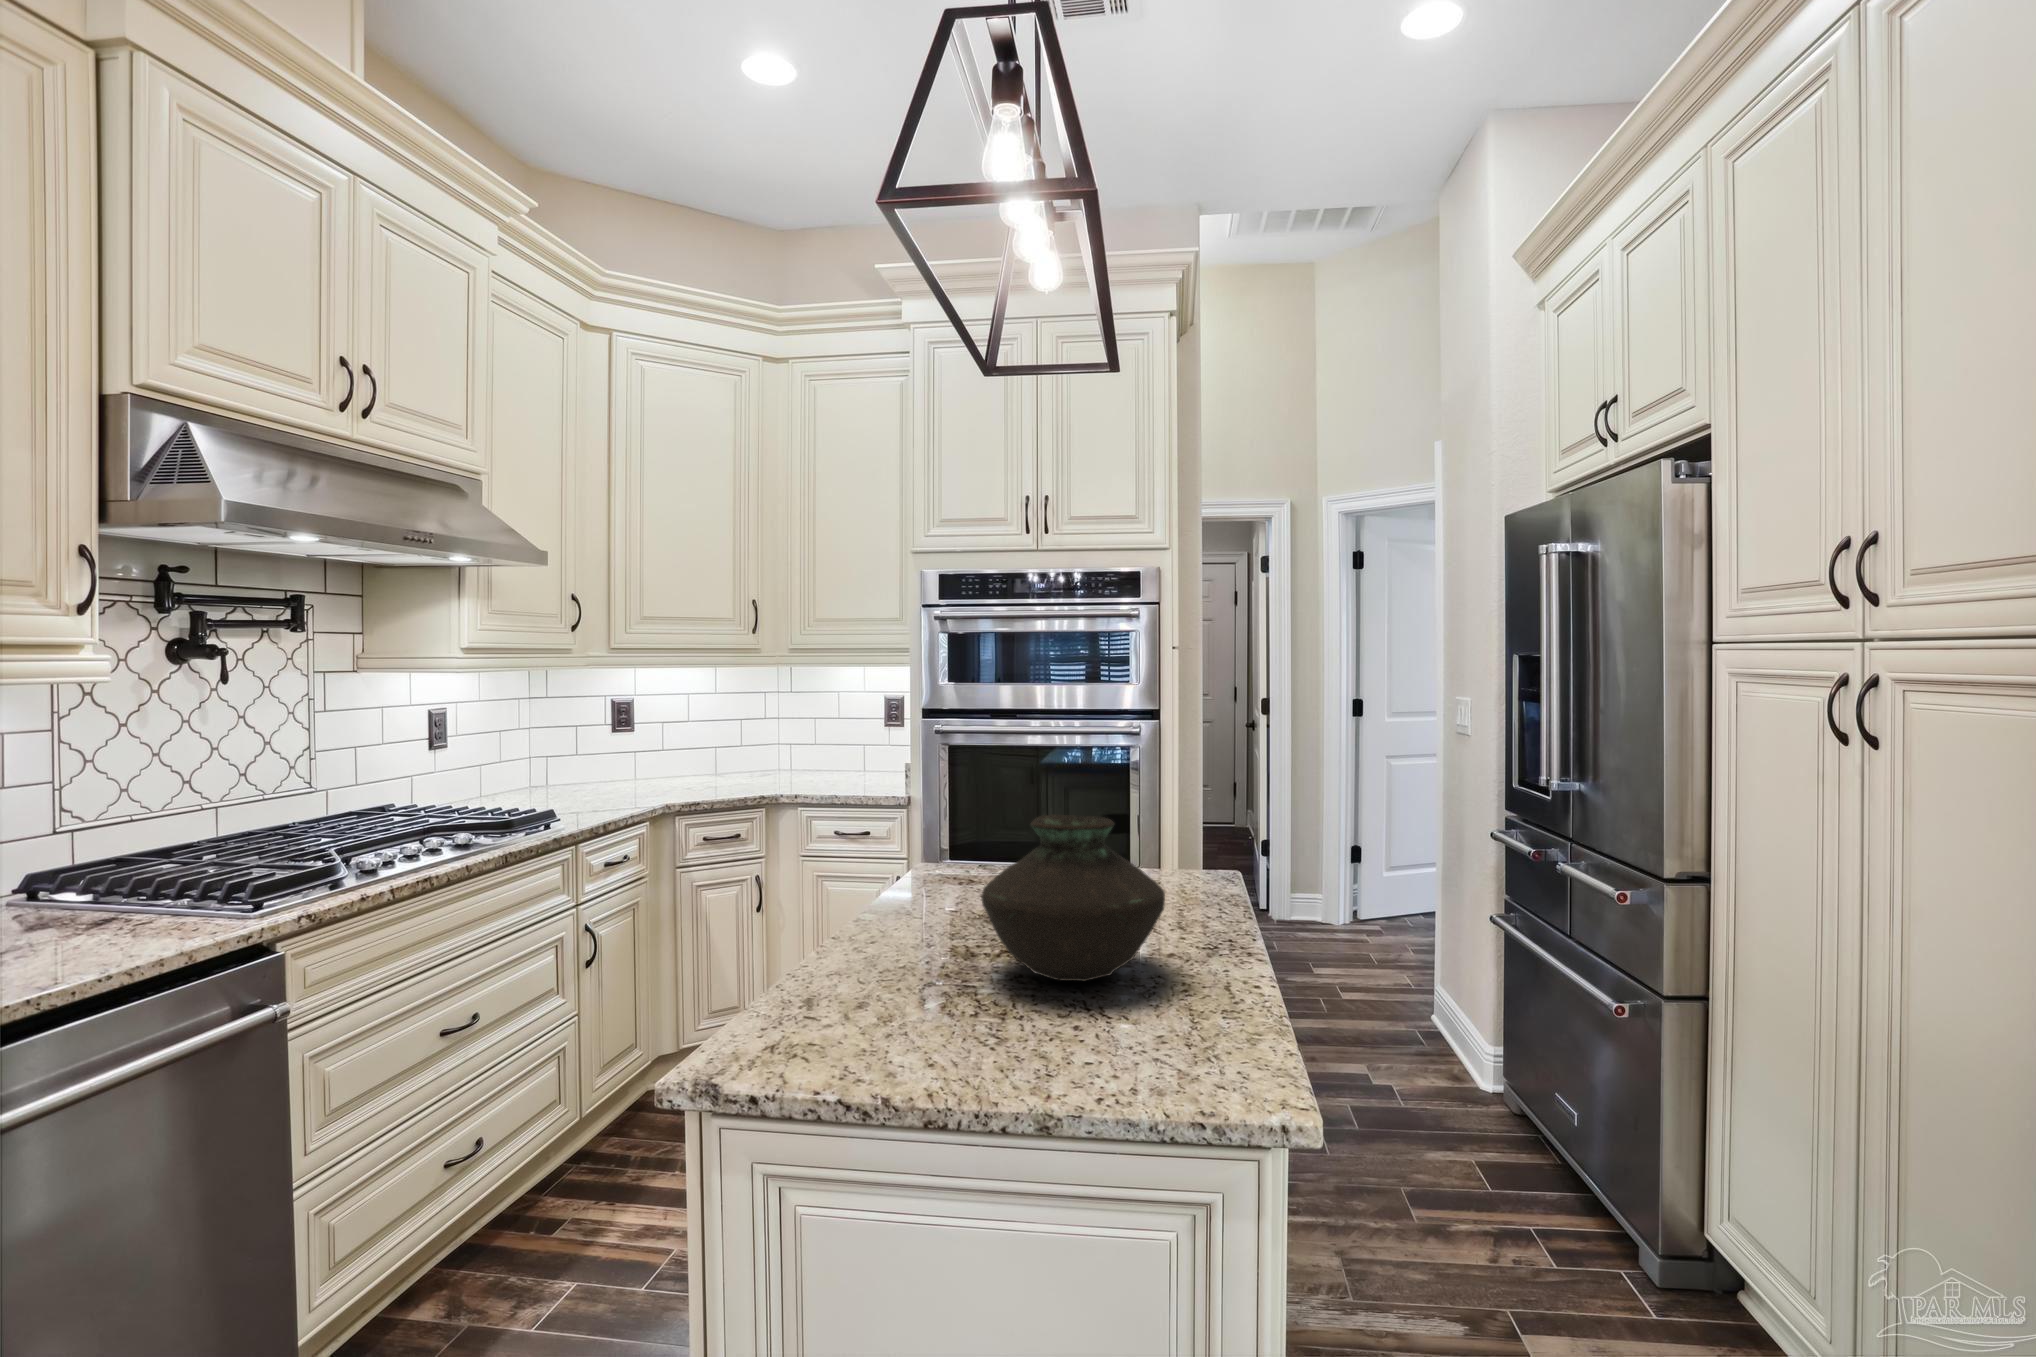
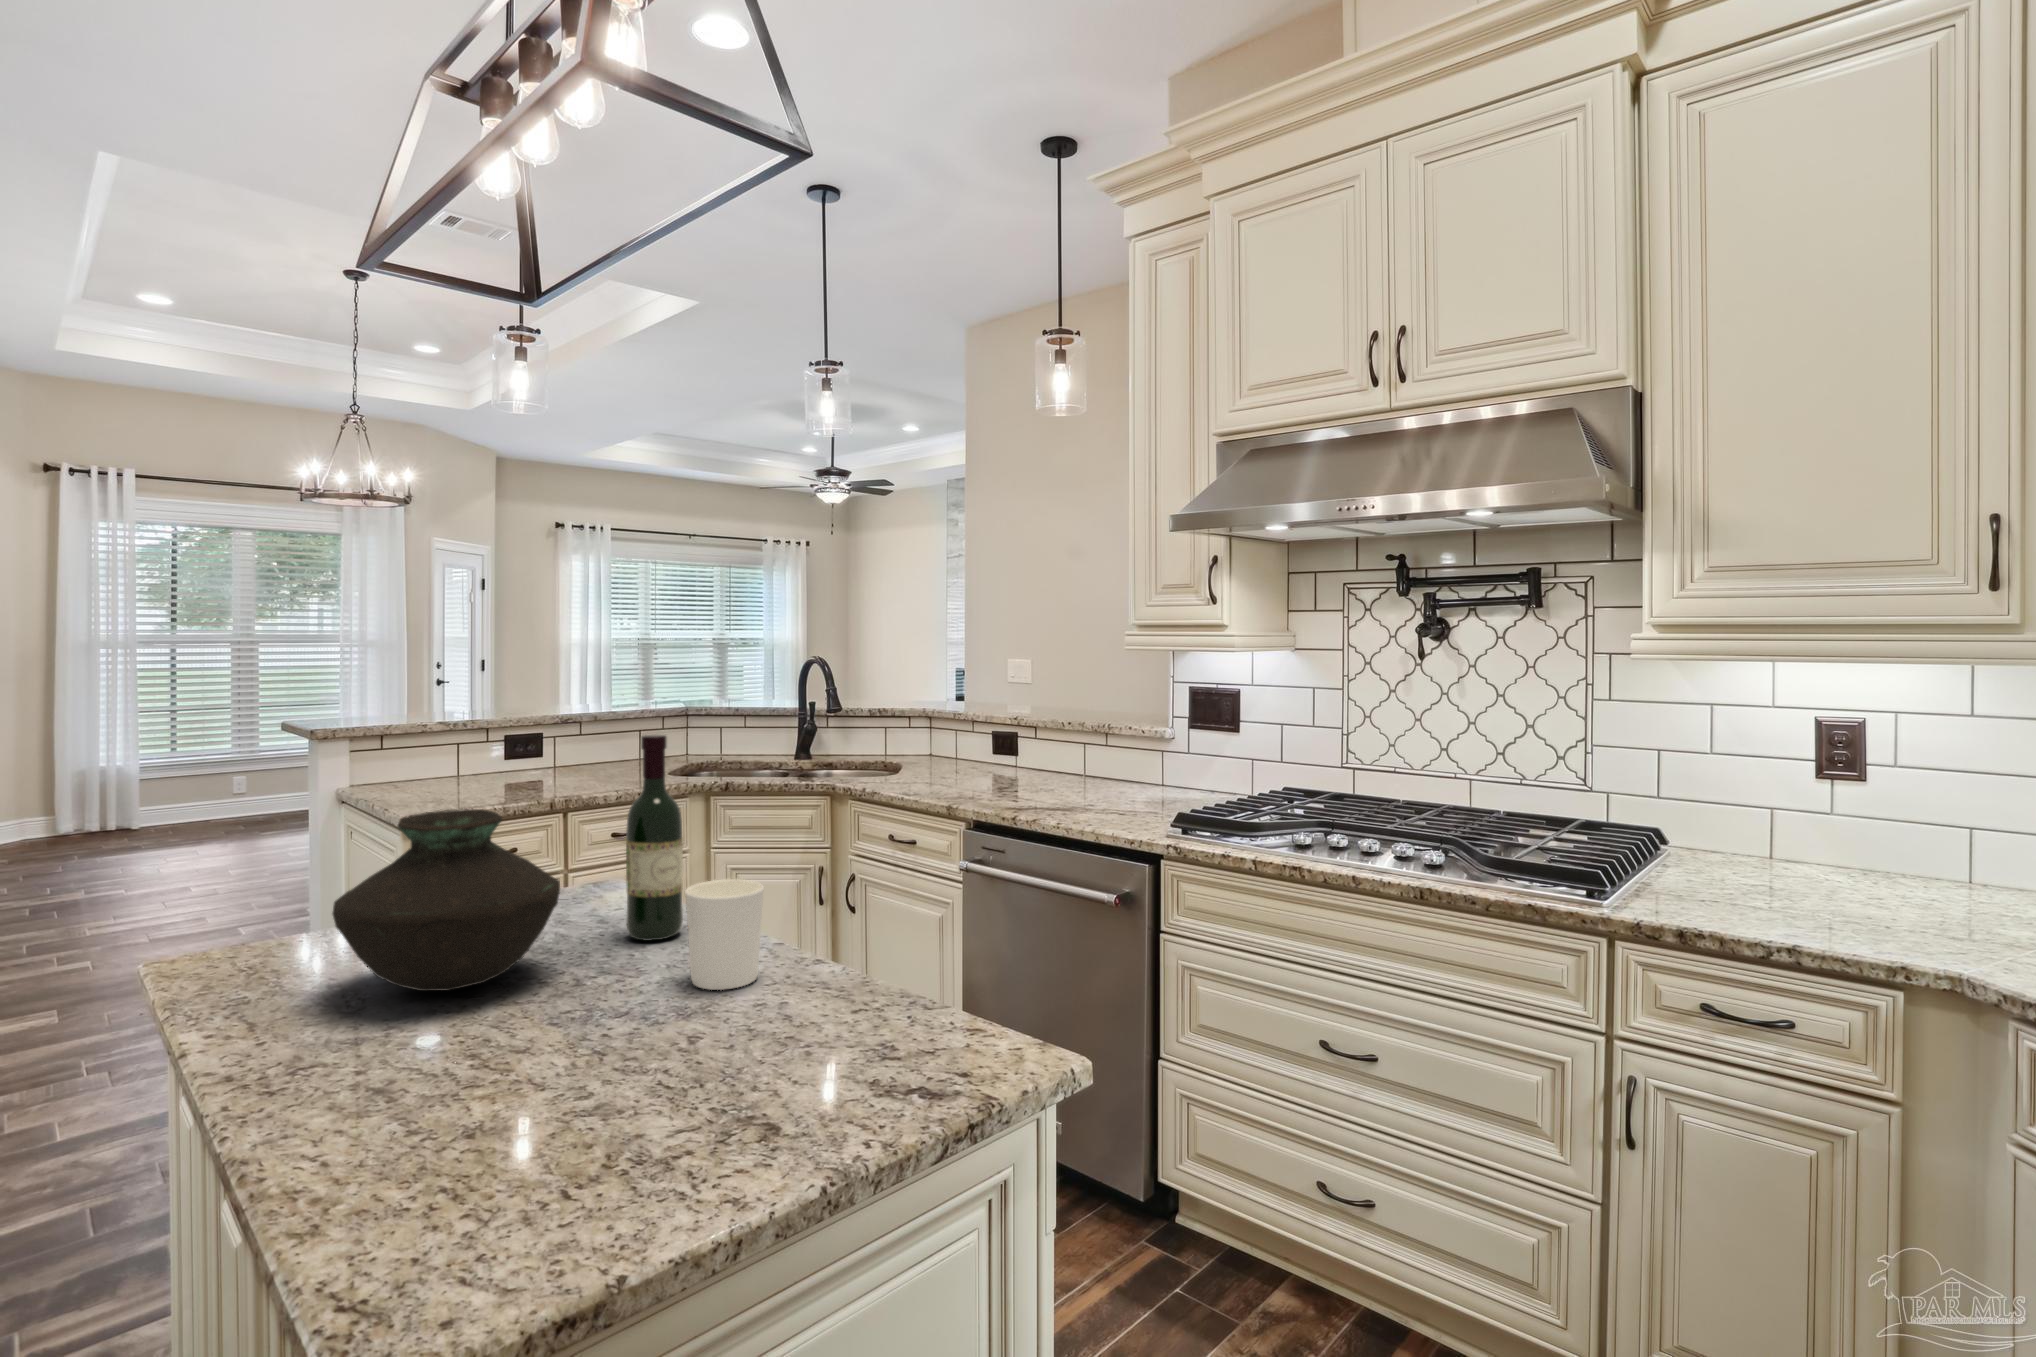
wine bottle: none [841,757,899,979] -> present [626,735,683,941]
candle holder: none [907,847,967,931] -> present [685,879,764,990]

